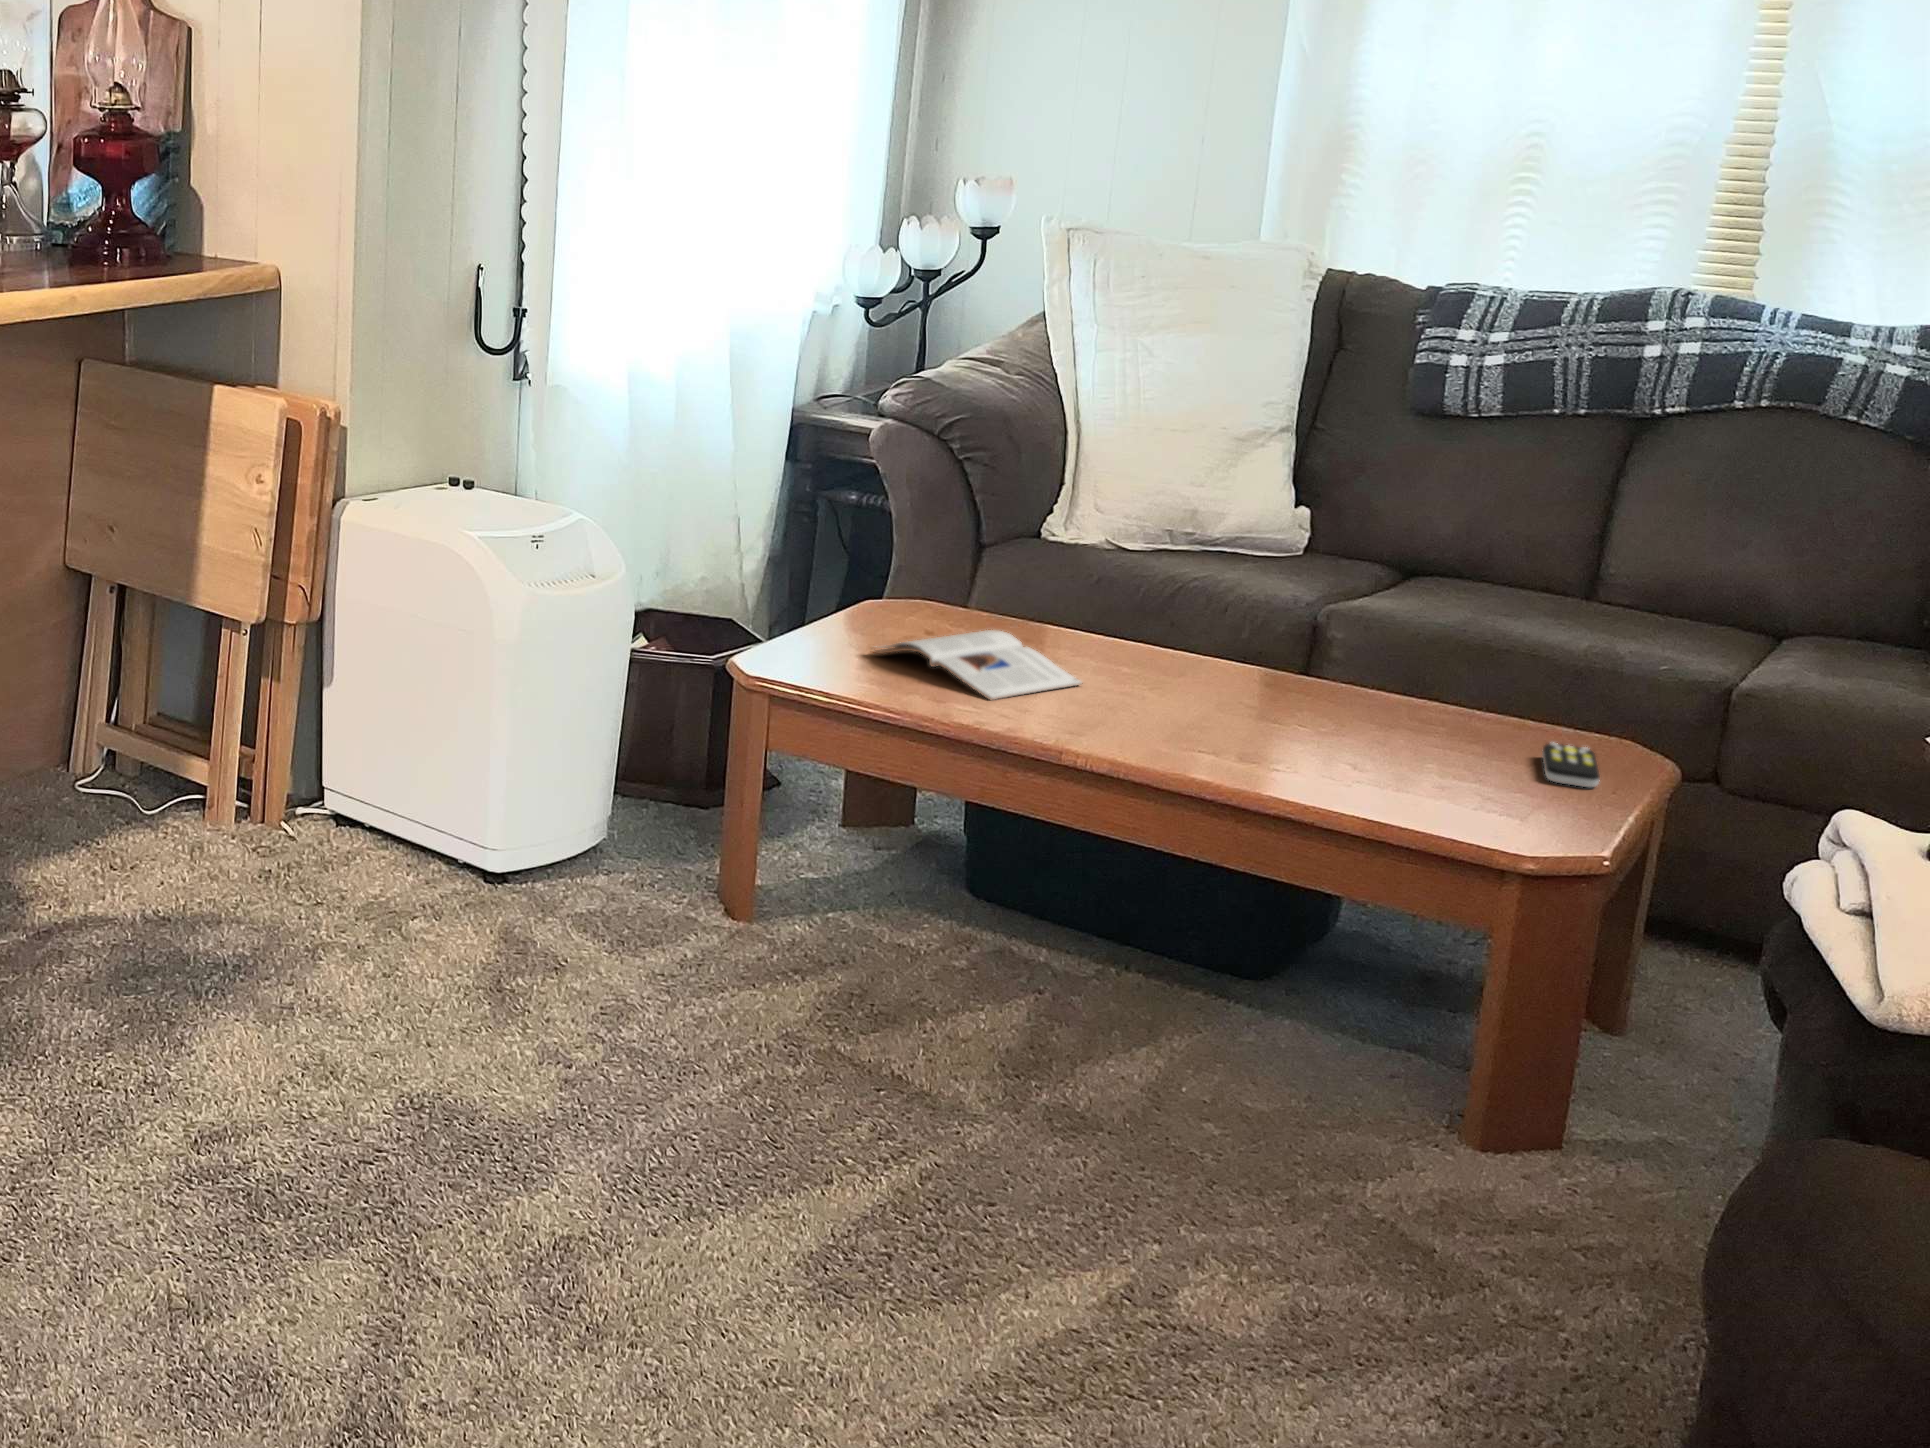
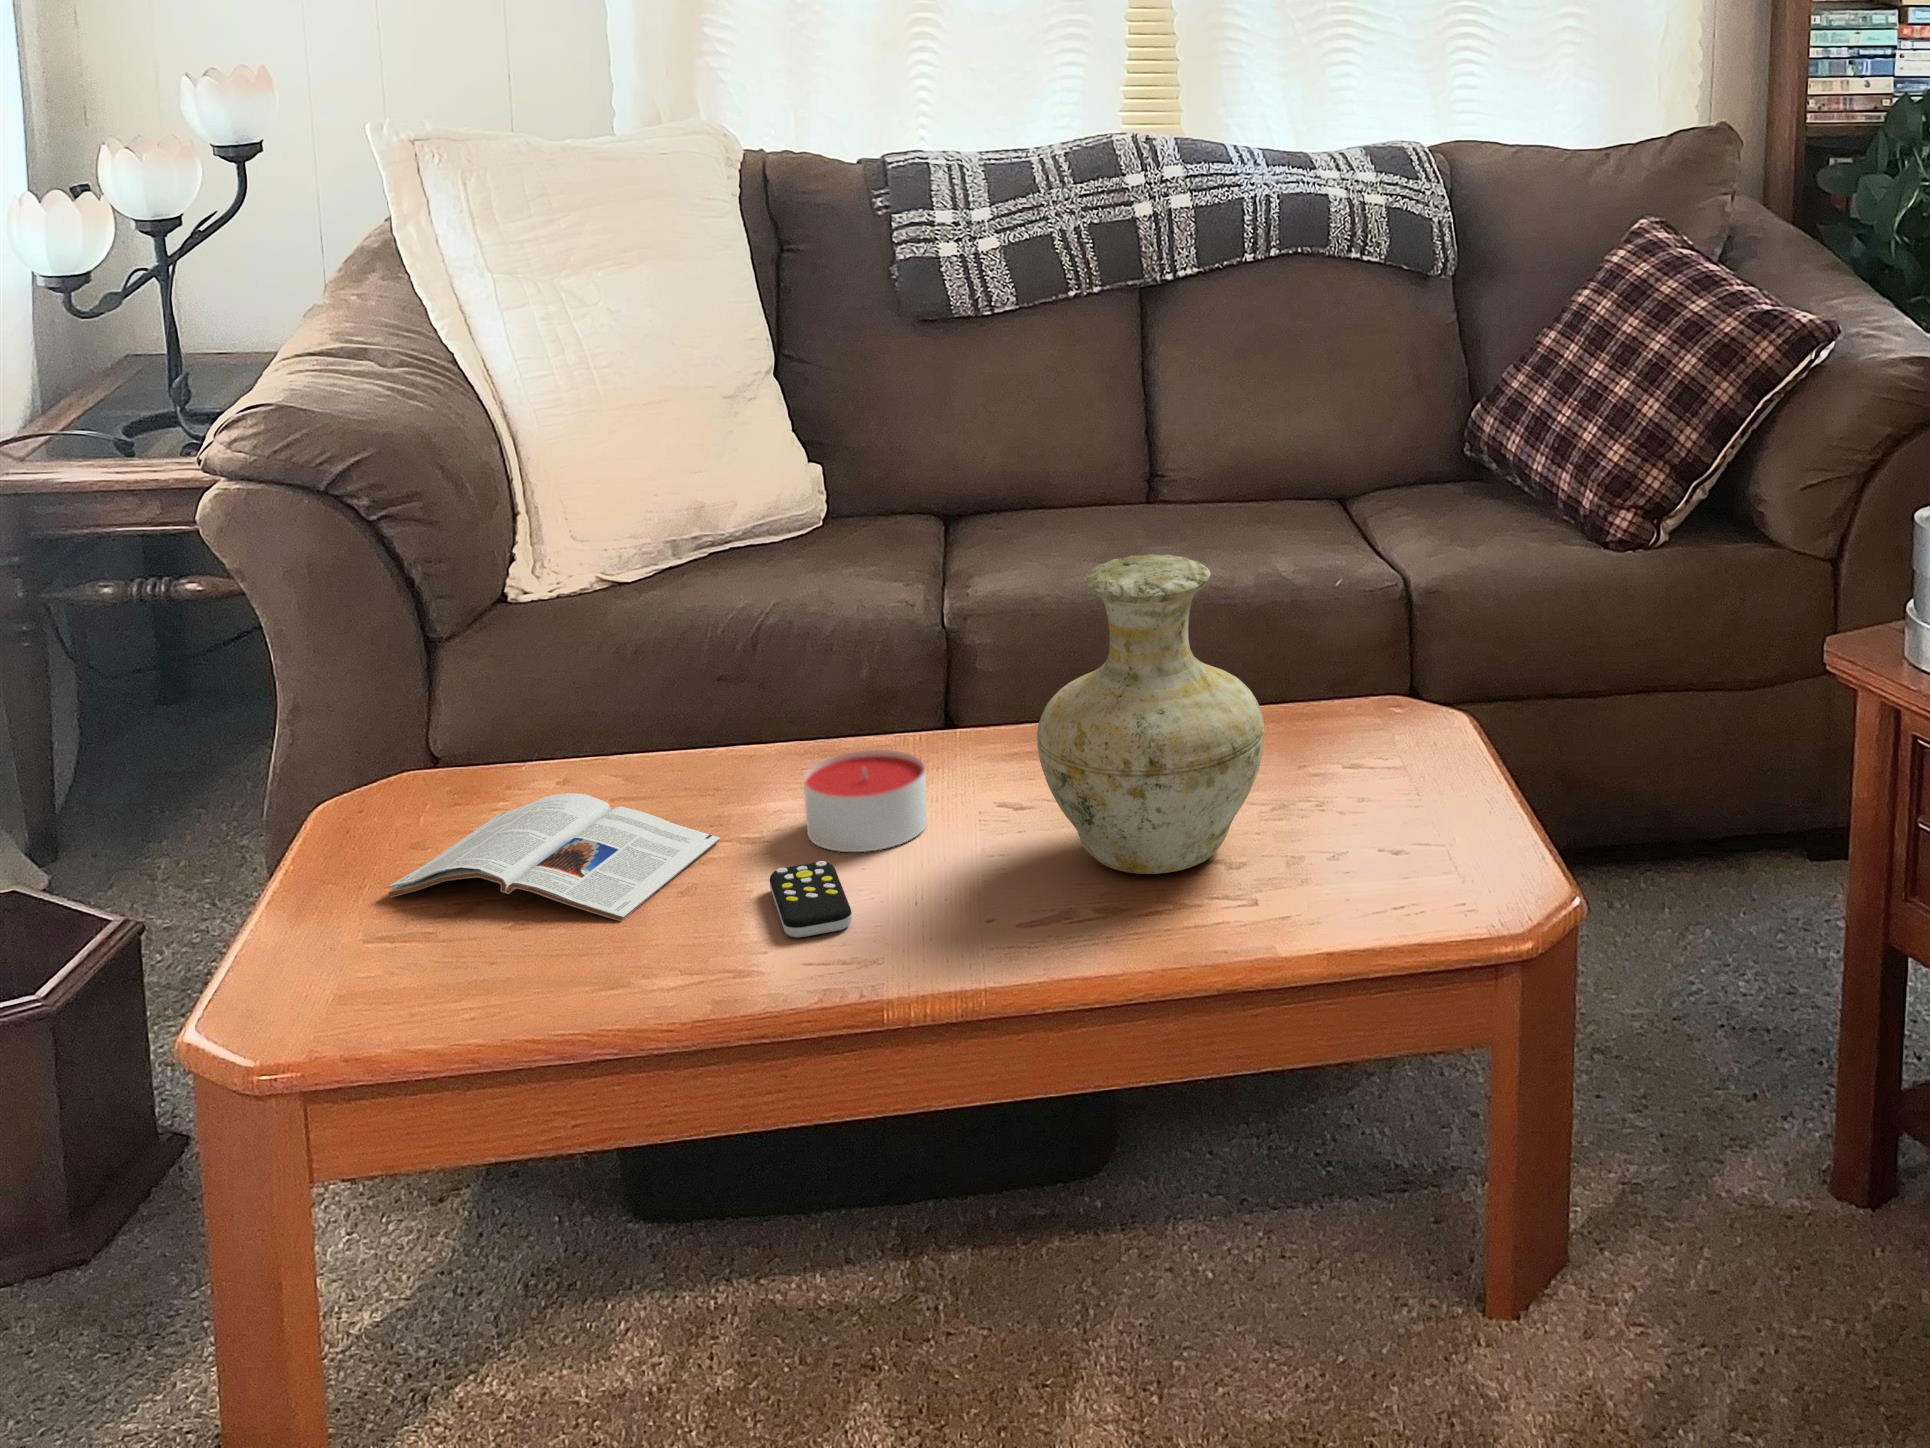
vase: none [1298,539,1488,783] -> present [1037,554,1264,874]
candle: none [1140,652,1235,718] -> present [804,750,927,852]
remote control: present [1542,743,1600,787] -> present [770,861,852,937]

